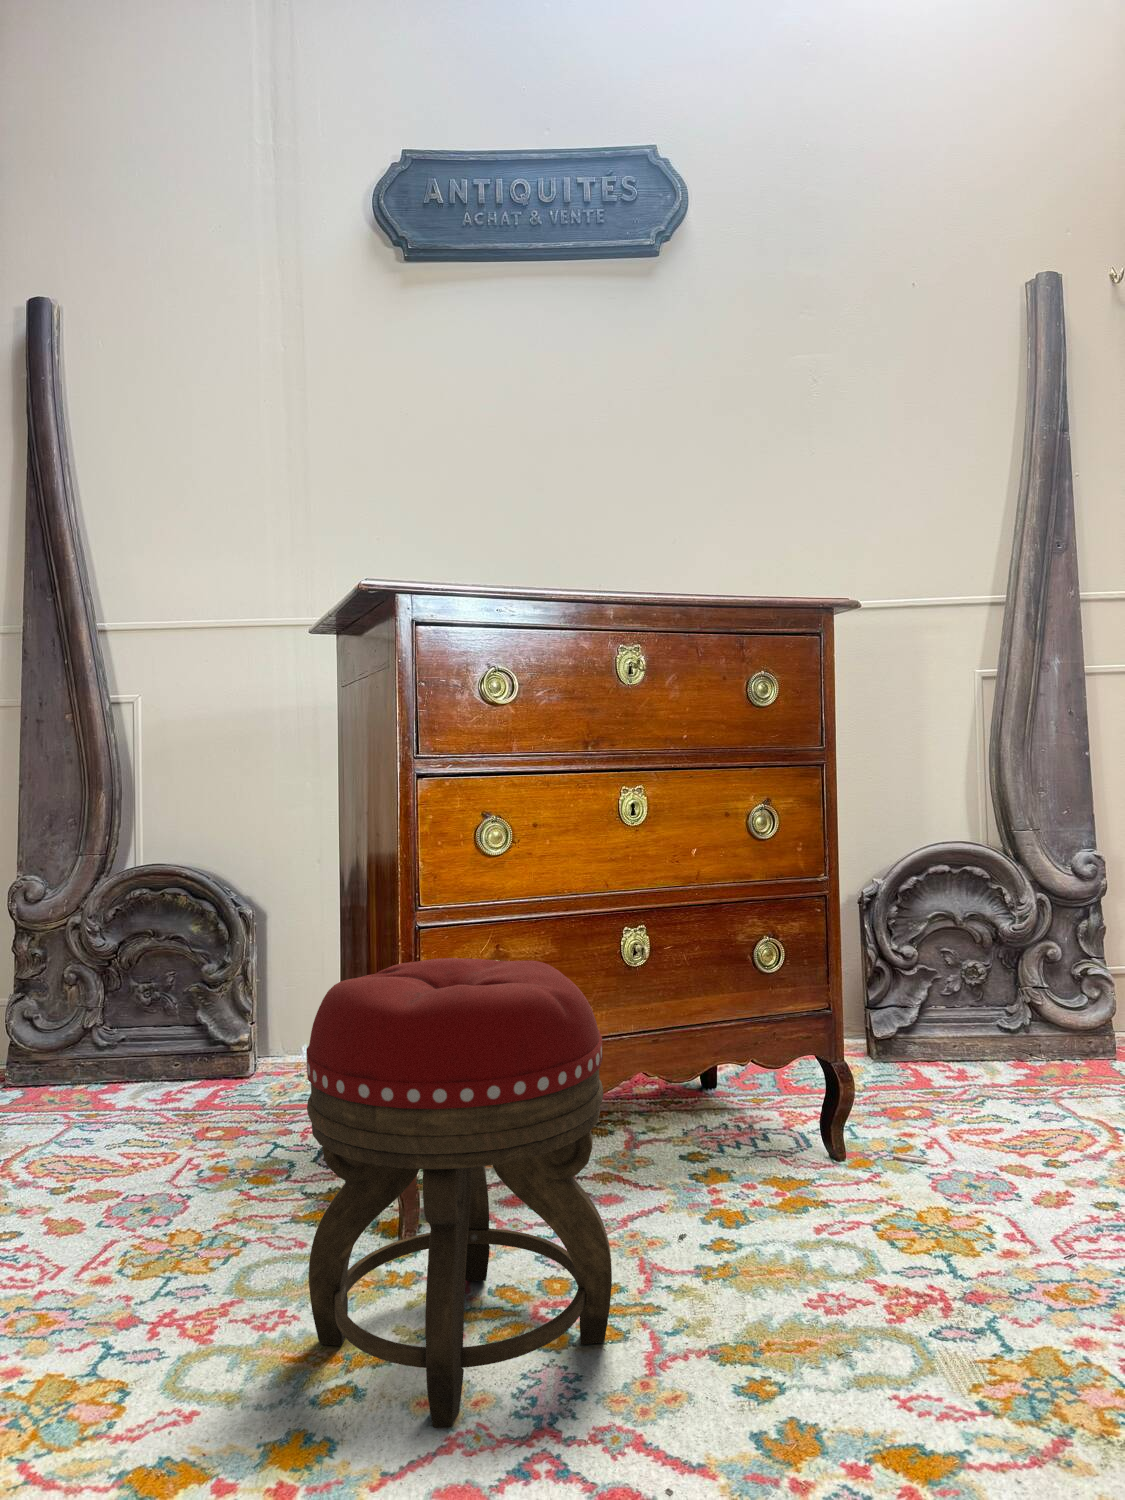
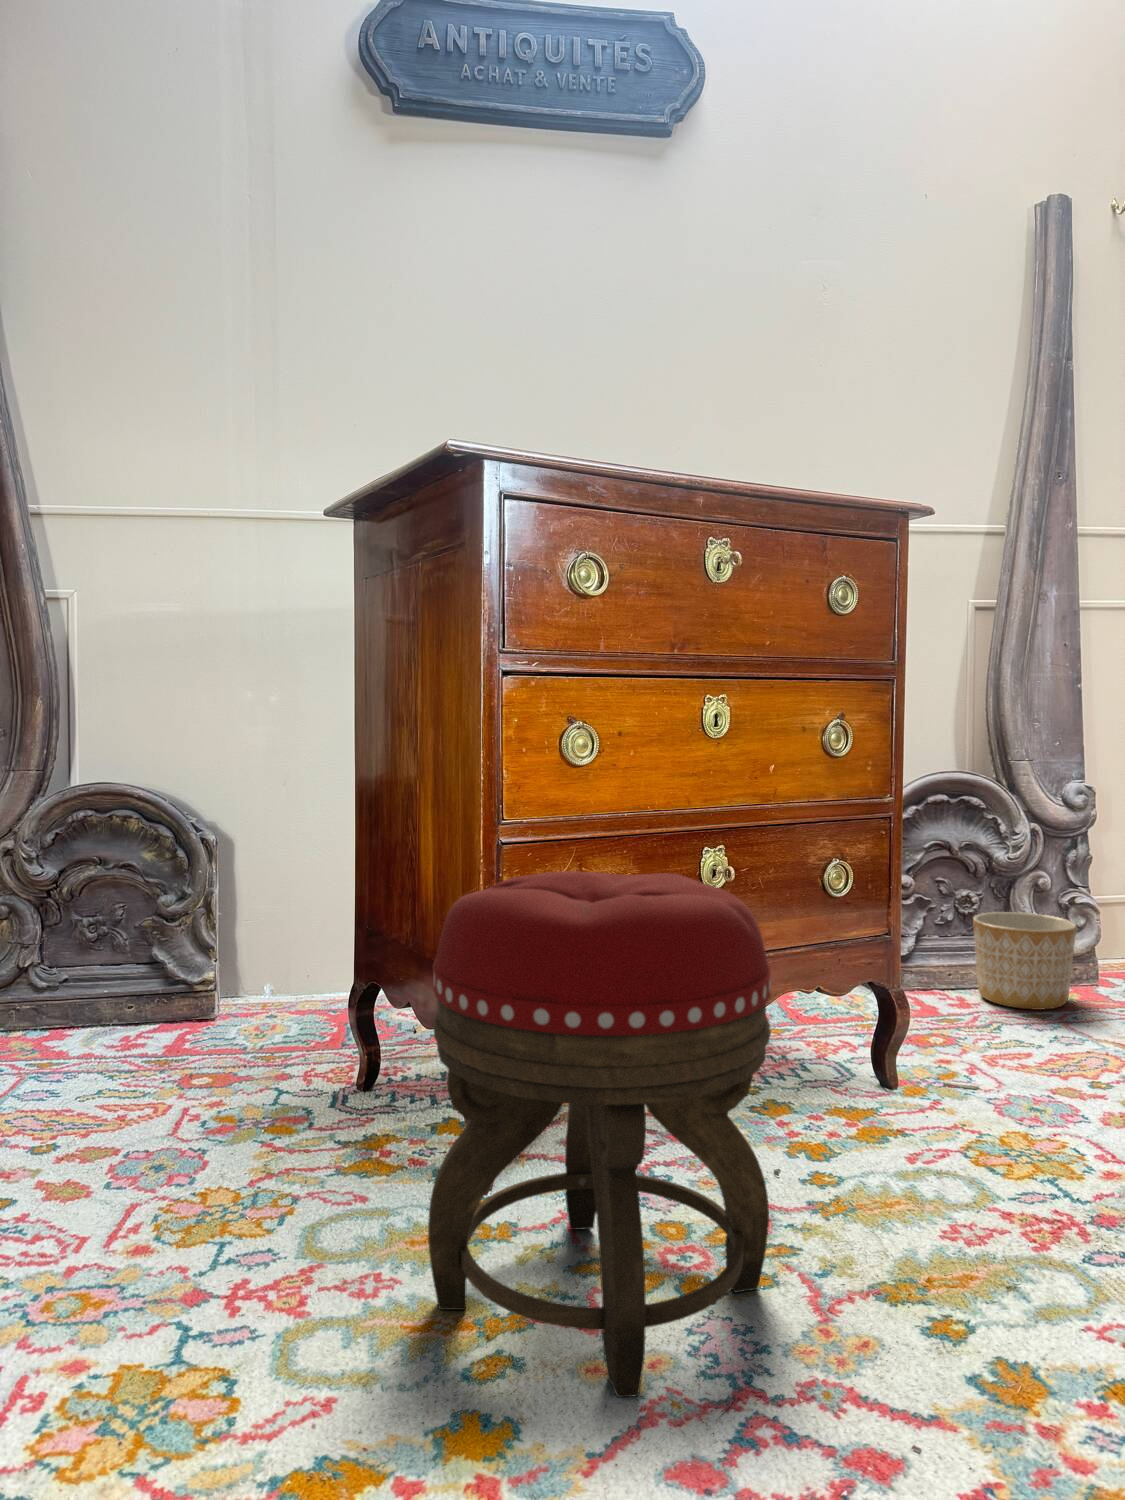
planter: none [974,983,1078,1084] -> present [973,912,1076,1010]

